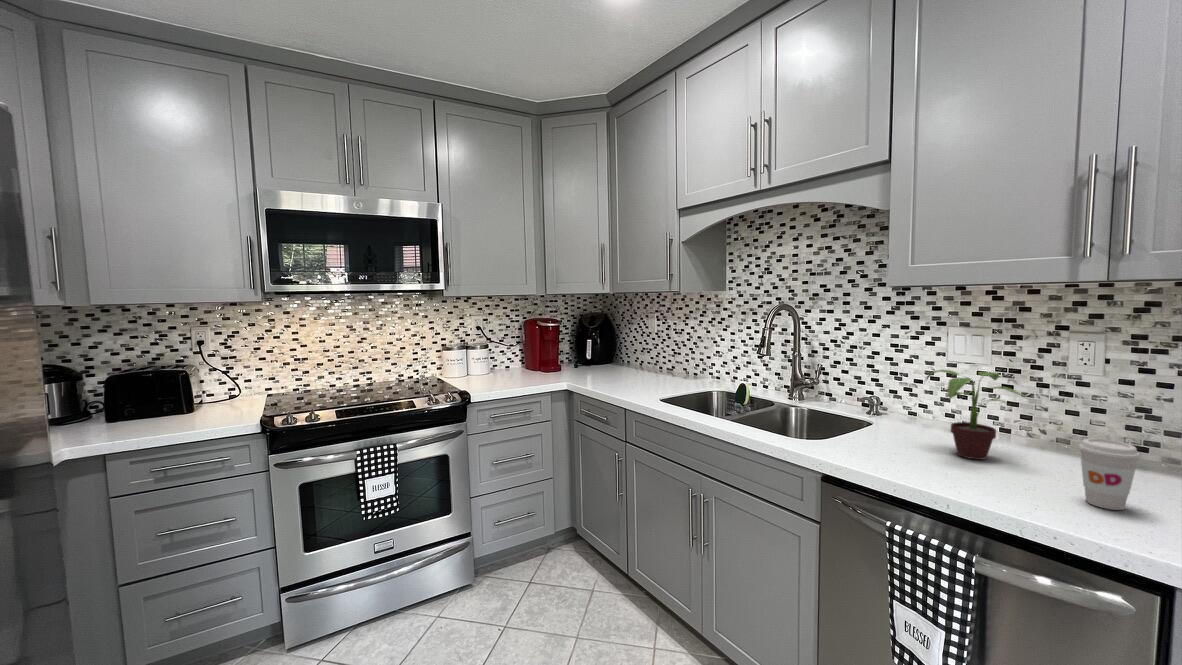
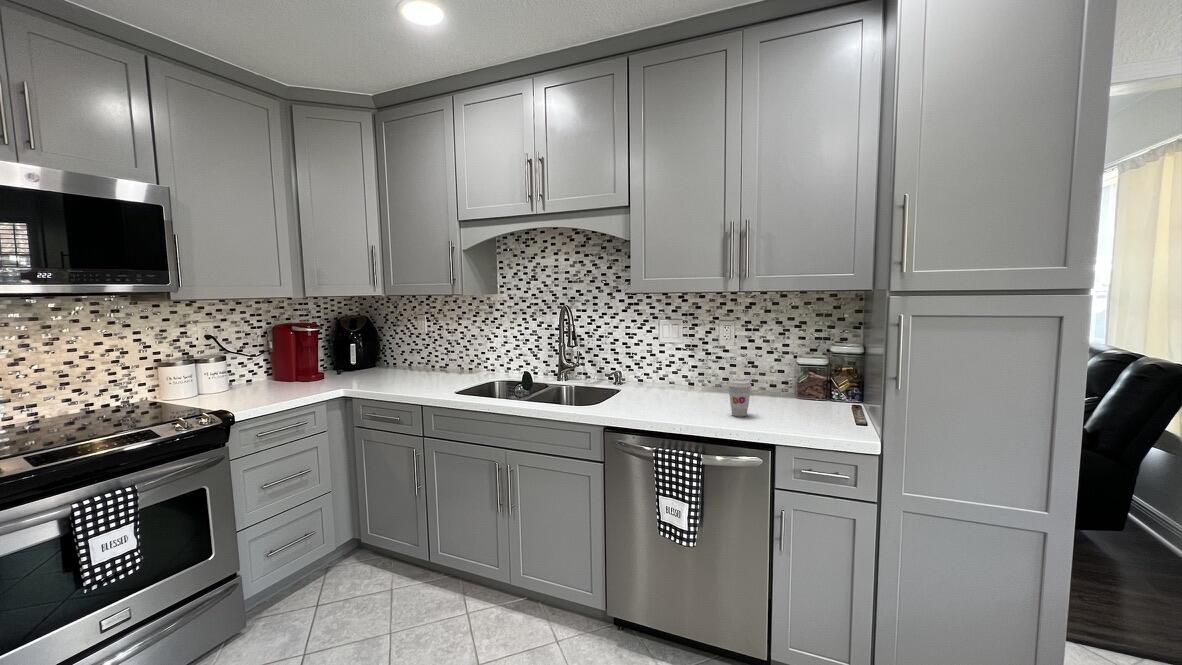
potted plant: present [926,370,1025,460] -> none [652,348,705,403]

